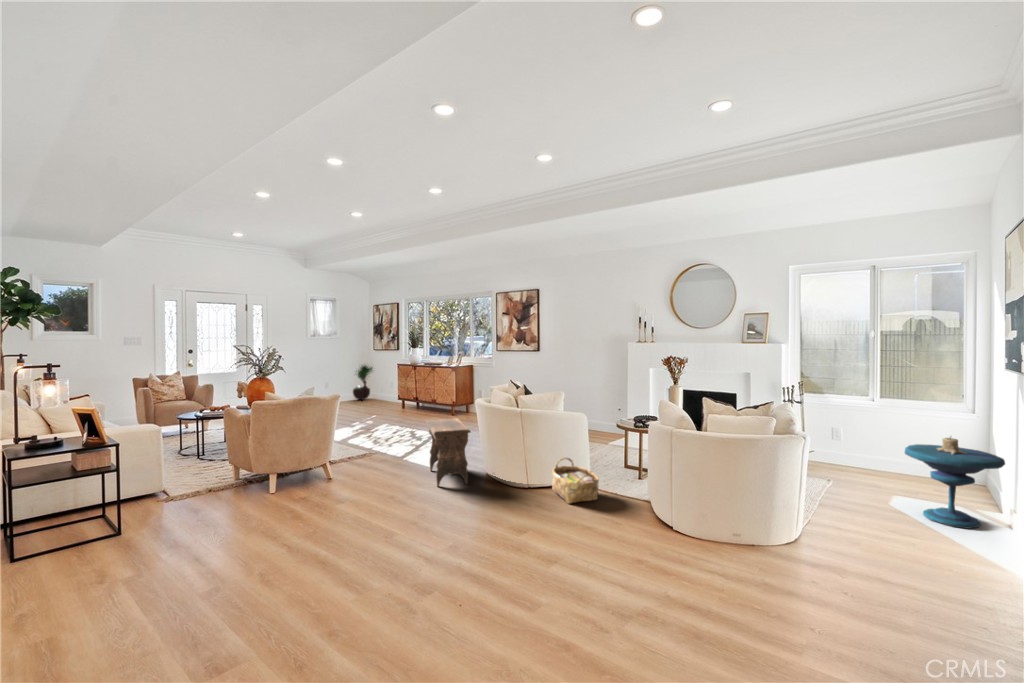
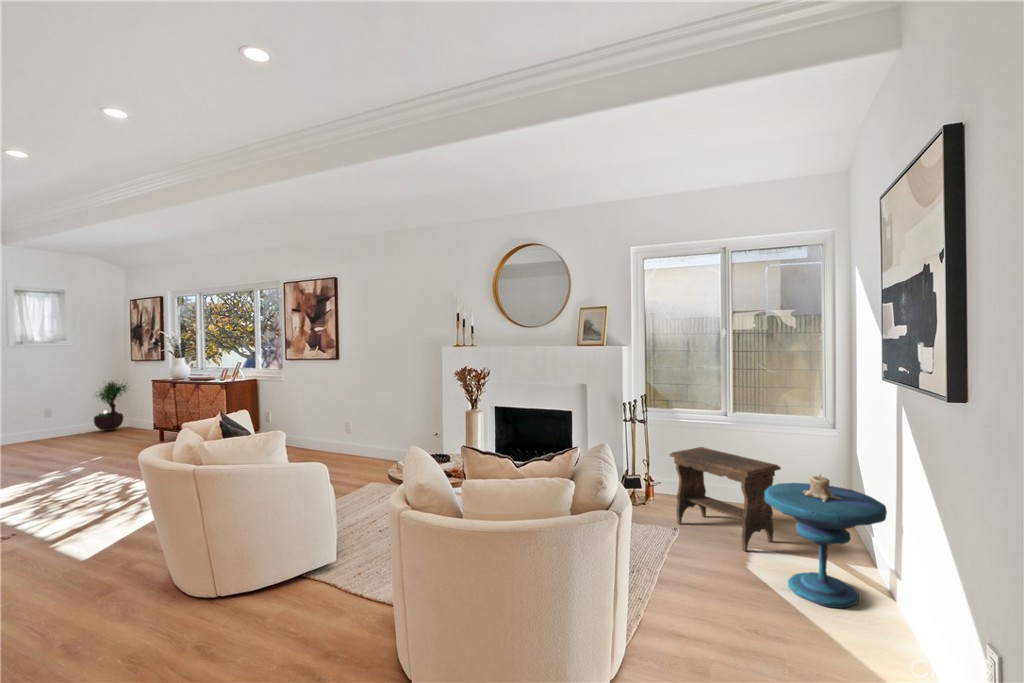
footstool: present [426,418,471,487] -> present [670,447,781,552]
woven basket: present [552,458,599,504] -> none [249,542,327,632]

